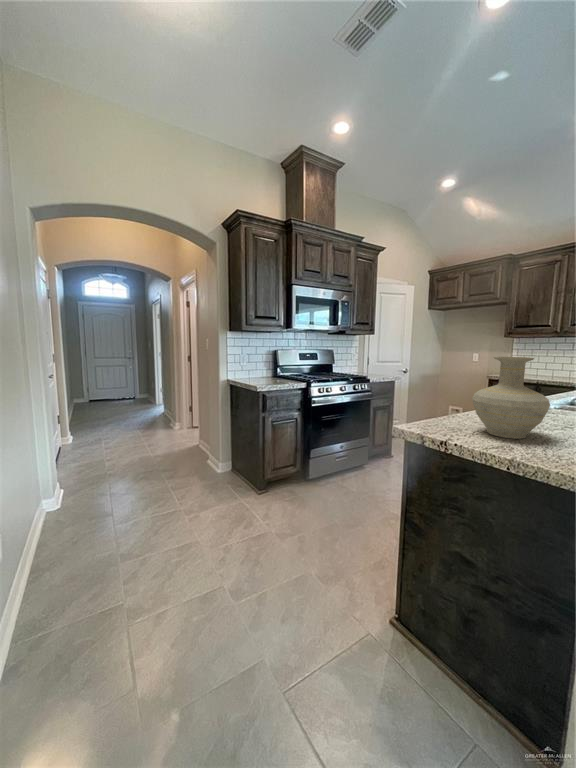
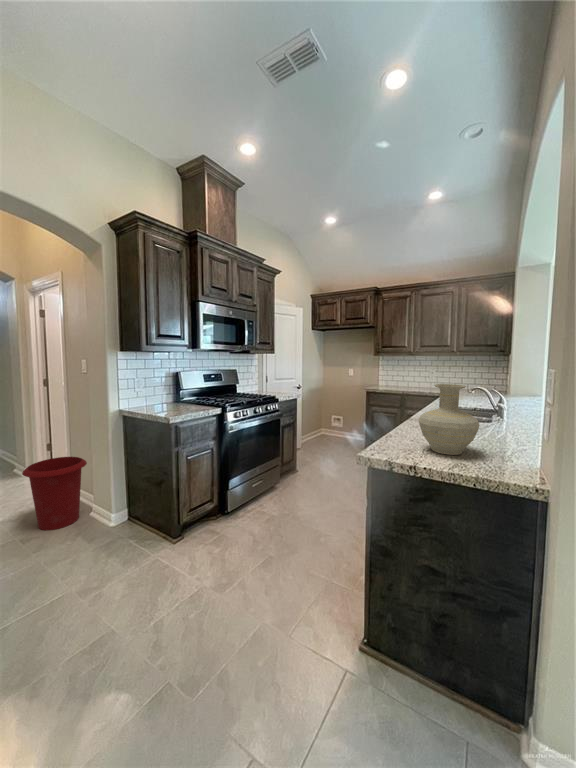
waste bin: none [164,415,206,468] -> present [22,457,87,530]

